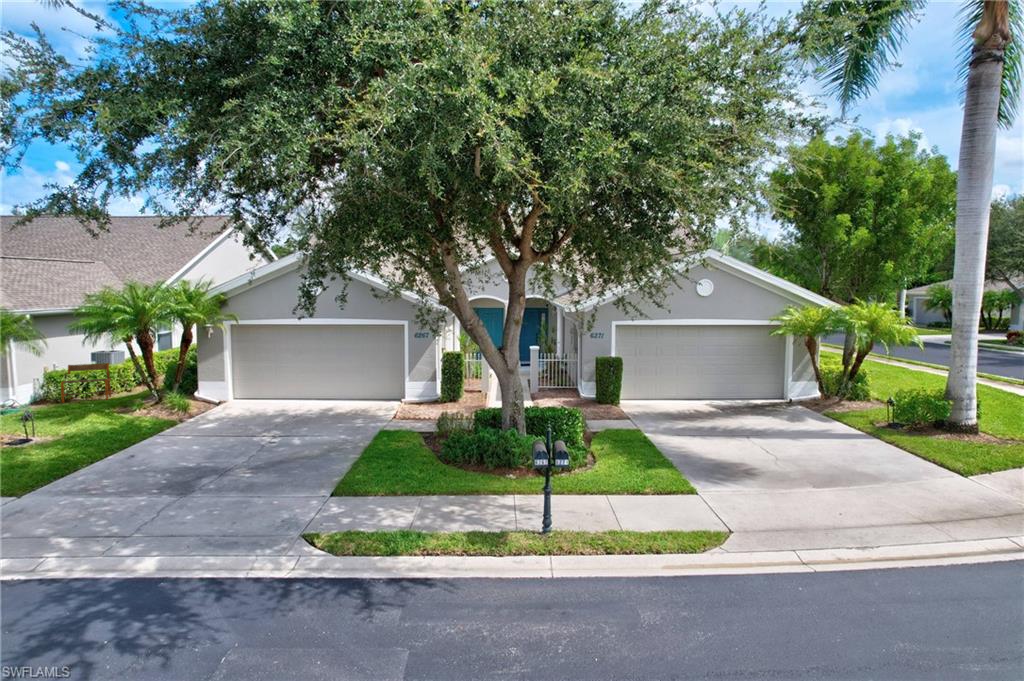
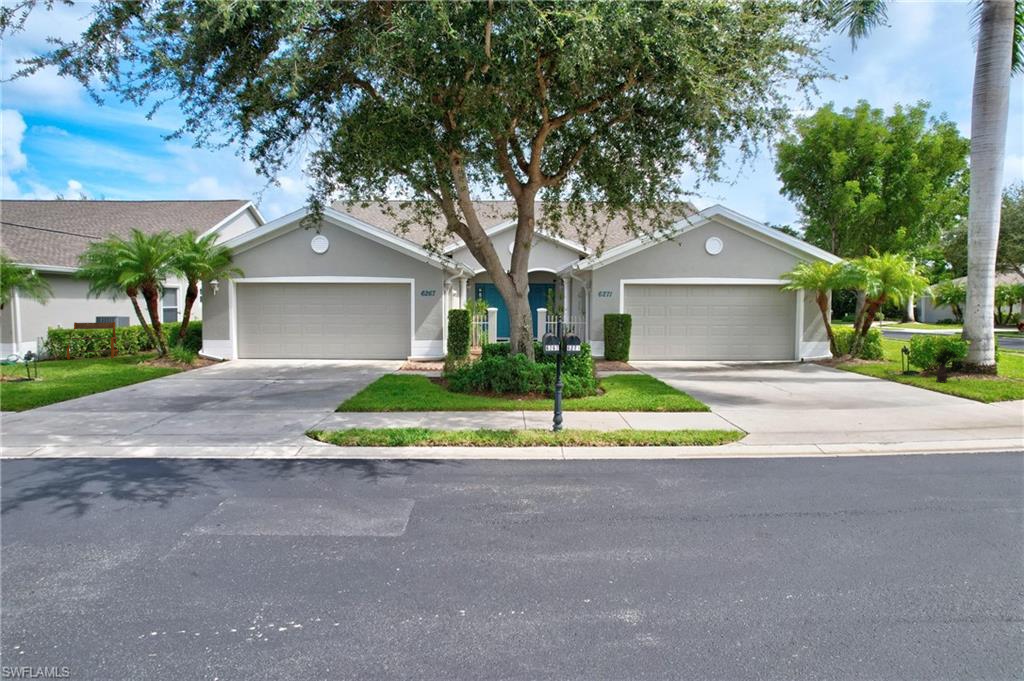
potted plant: none [915,407,945,441] -> present [933,349,961,383]

